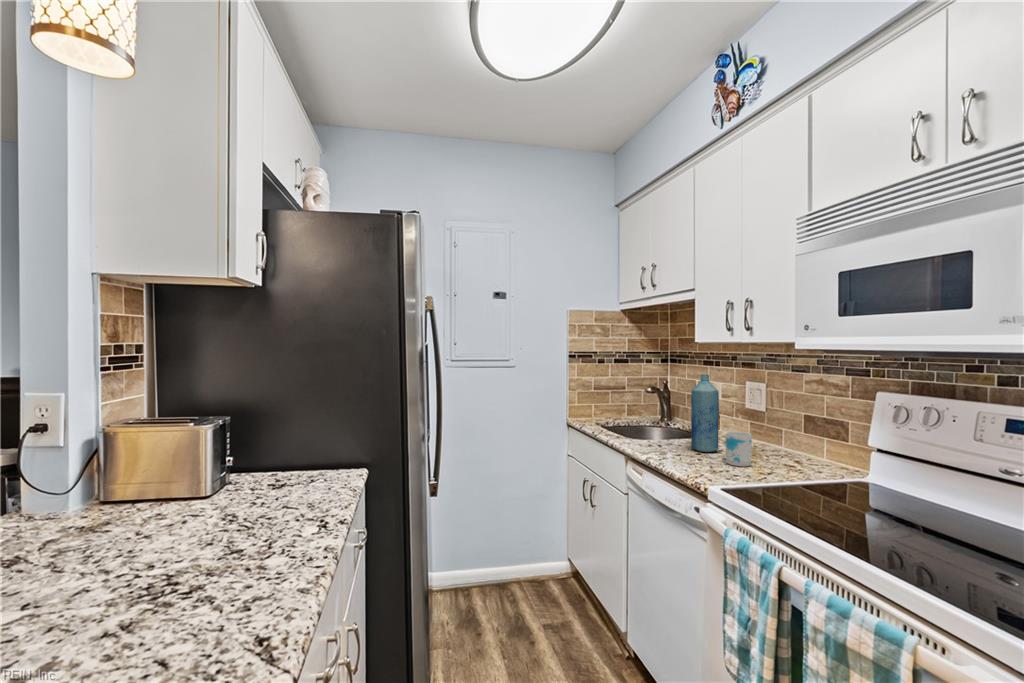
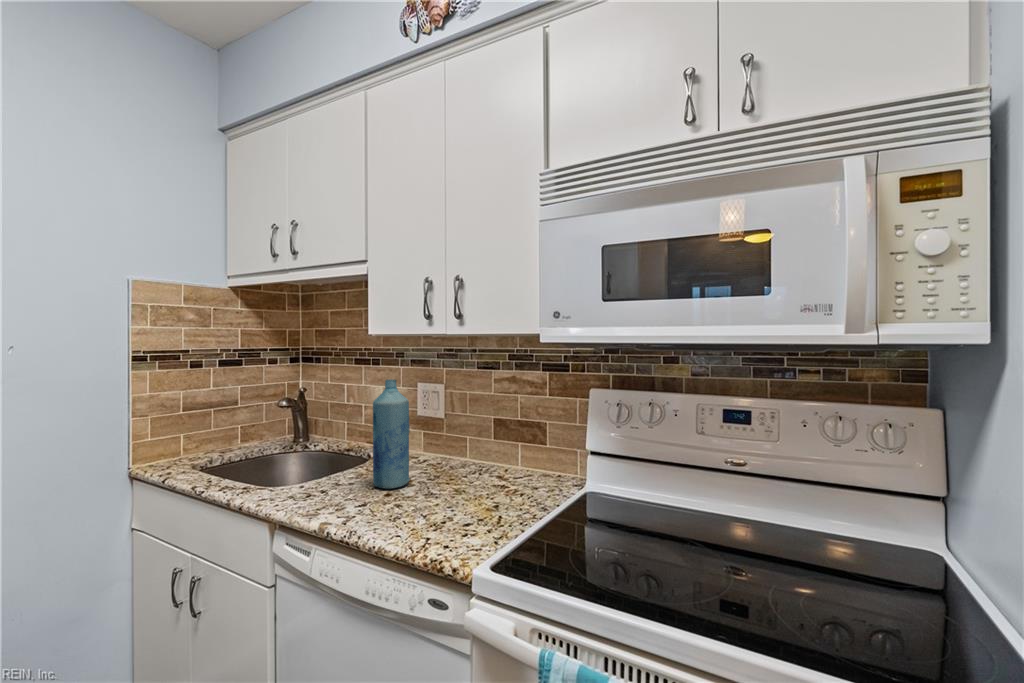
mug: present [725,431,752,466] -> none [427,453,465,503]

